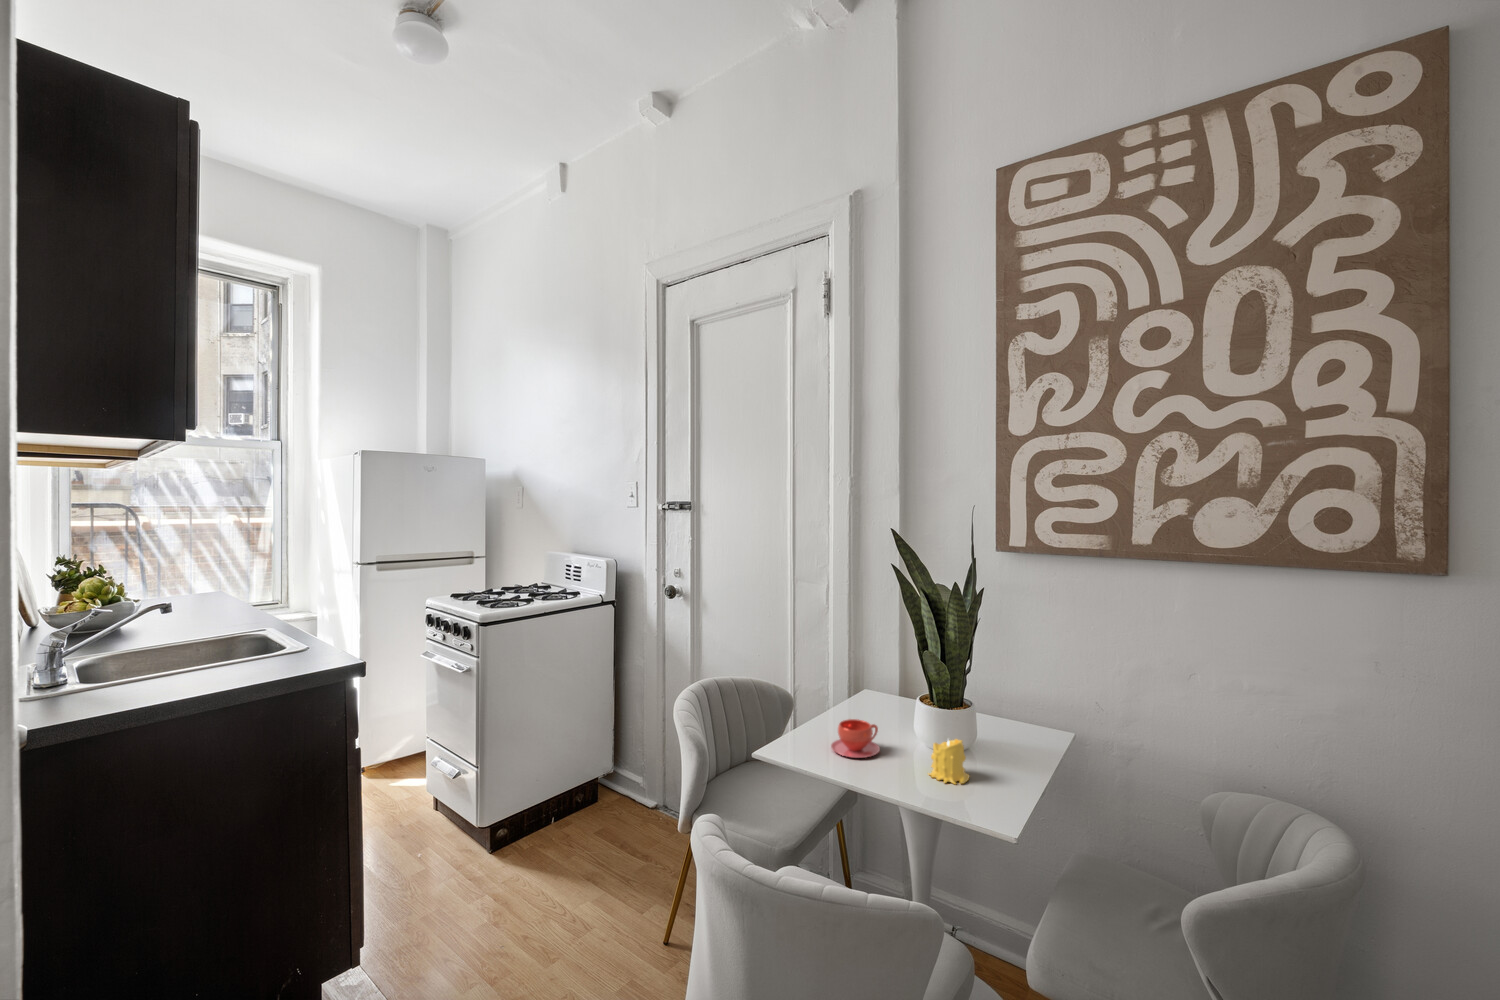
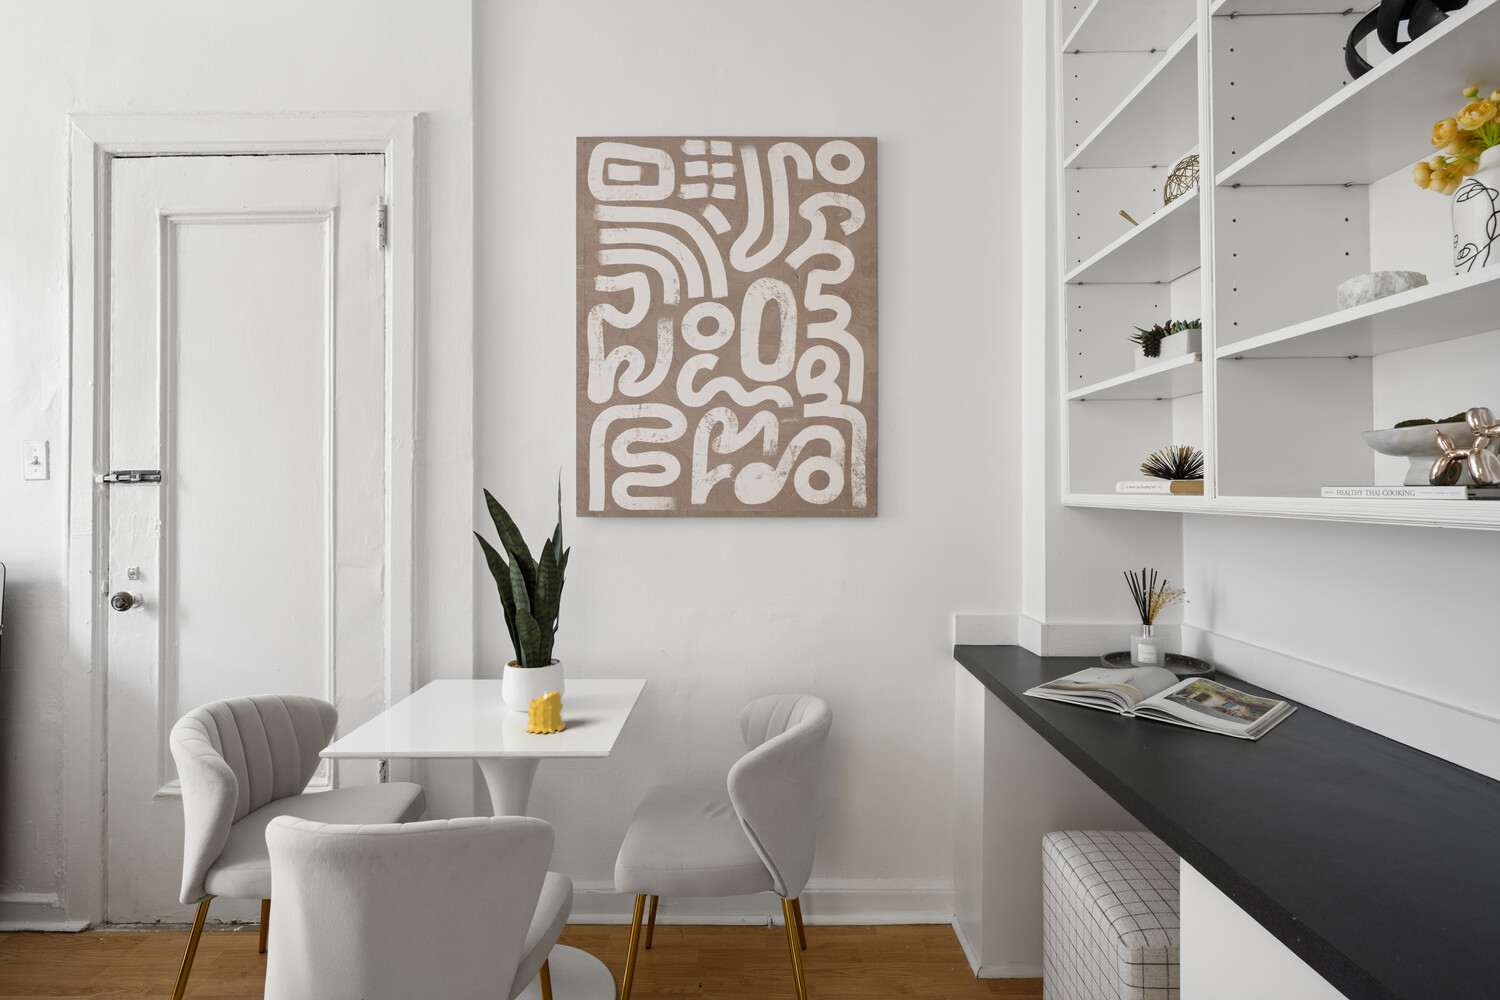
teacup: present [831,719,880,758] -> none [412,696,470,735]

